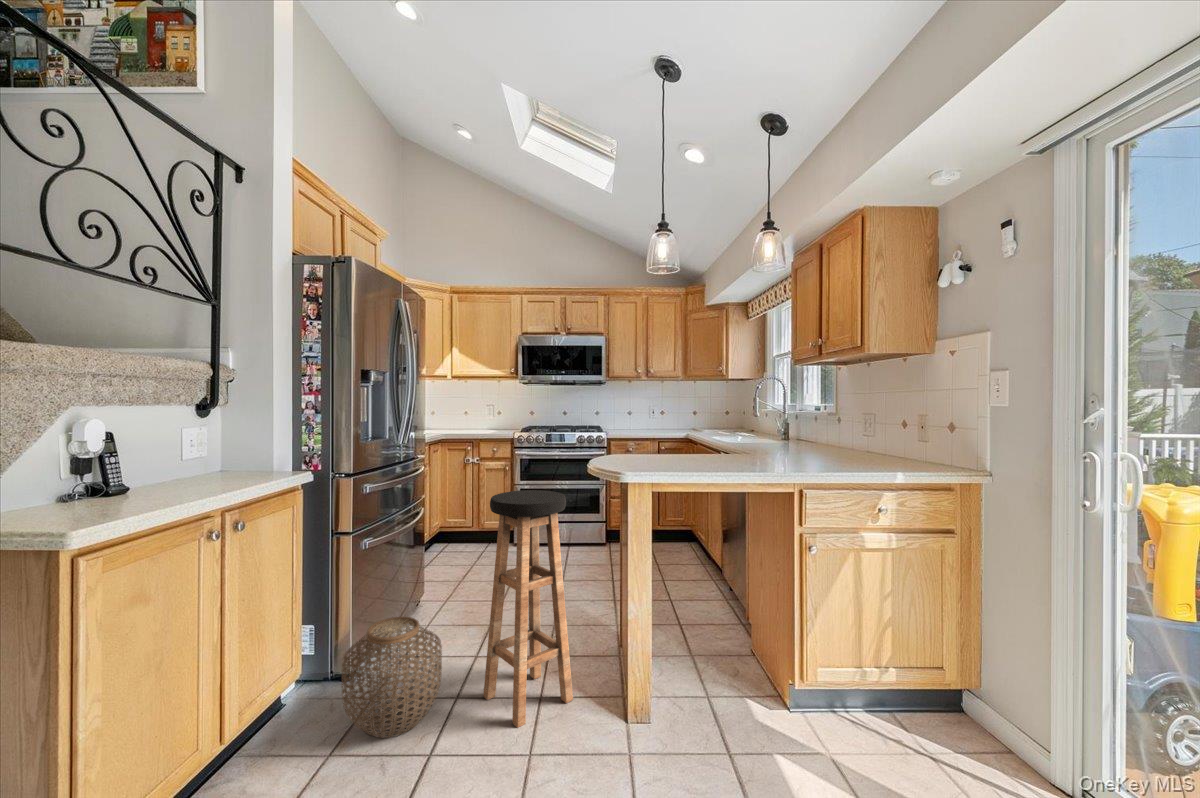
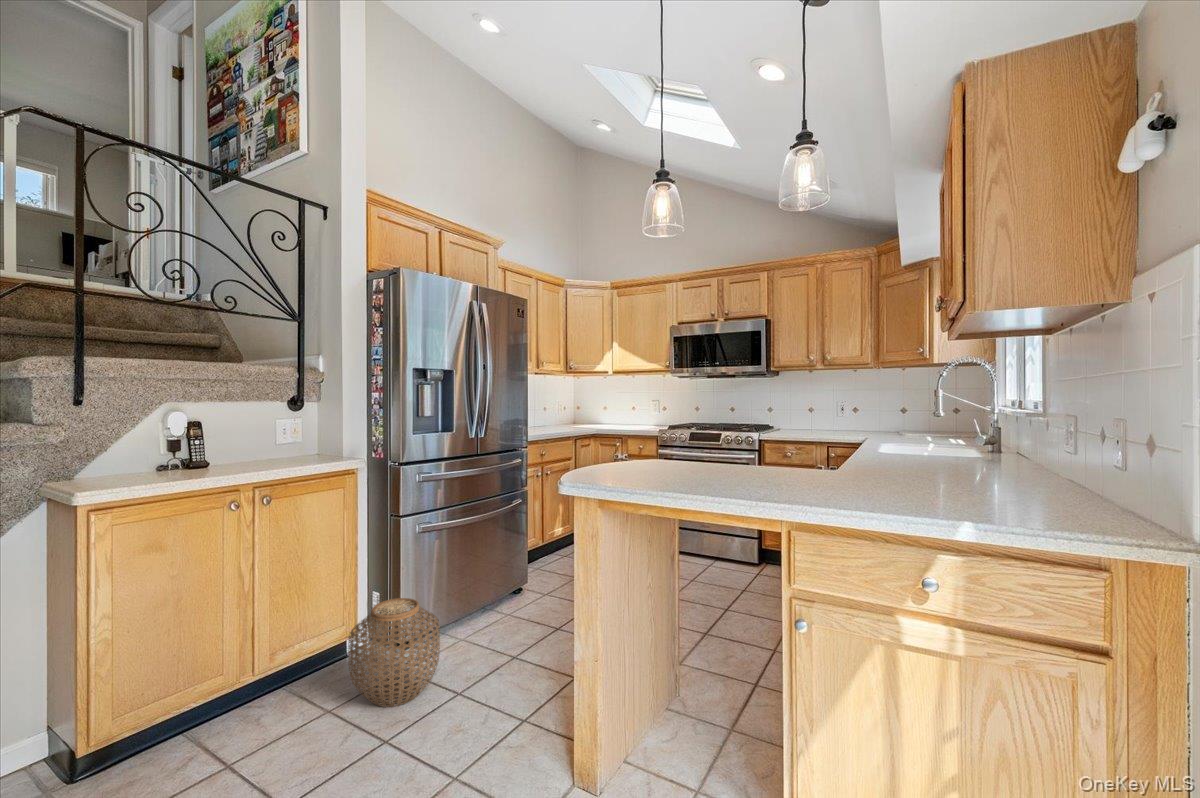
bar stool: present [483,490,573,728] -> none [469,493,551,738]

